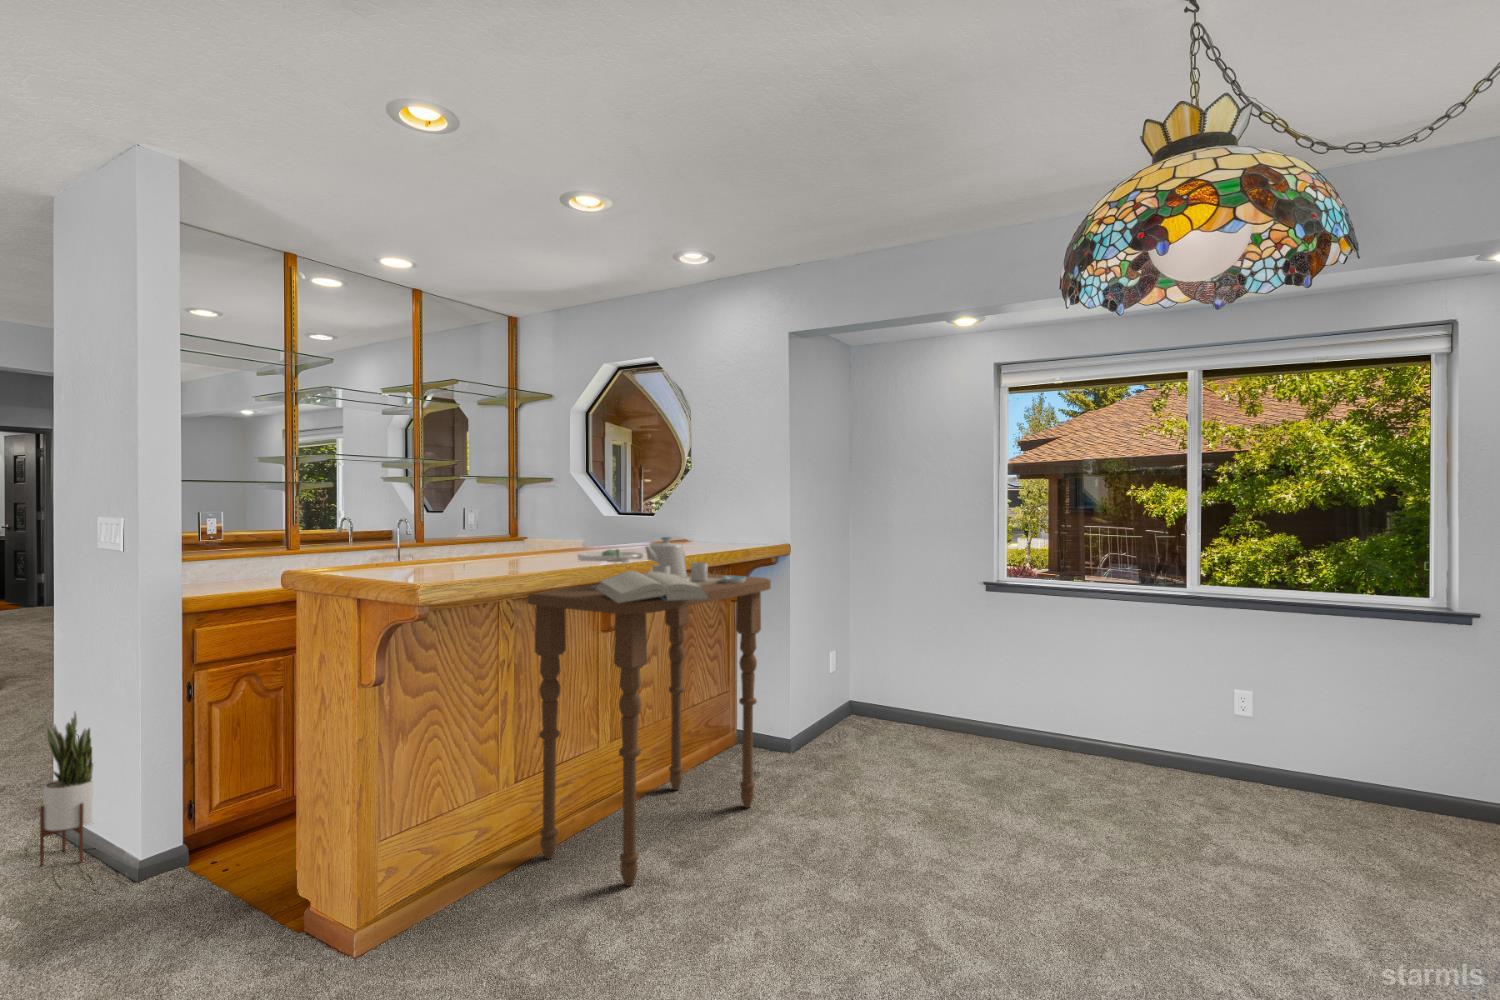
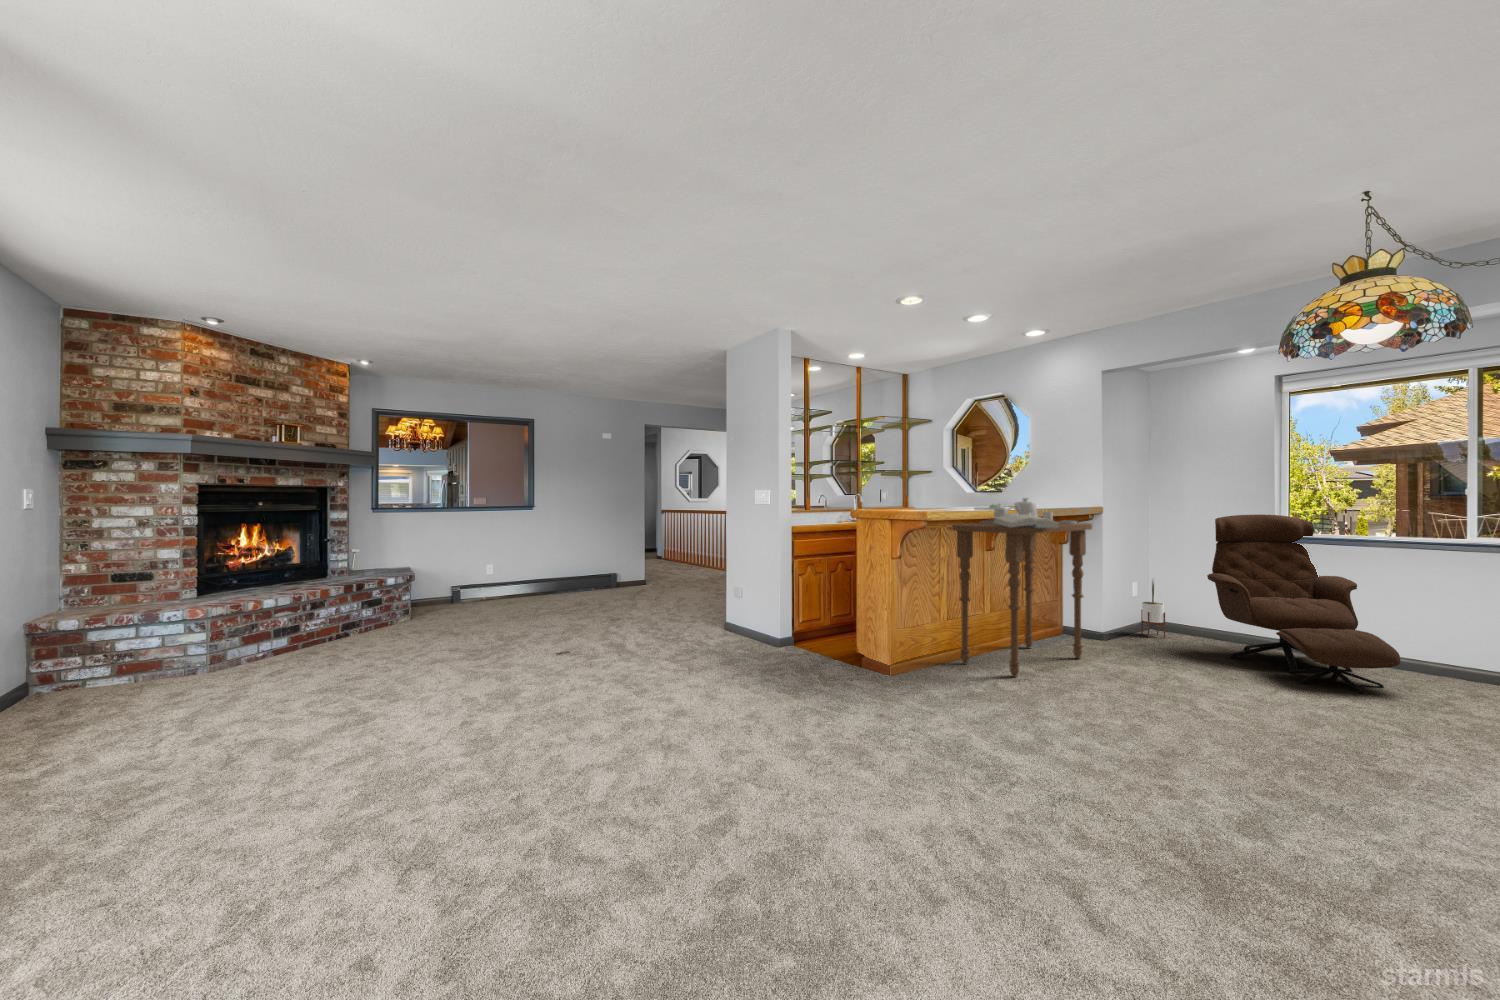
lounge chair: none [925,555,1153,829] -> present [1207,514,1400,693]
potted plant: present [40,711,93,866] -> present [1141,581,1165,638]

